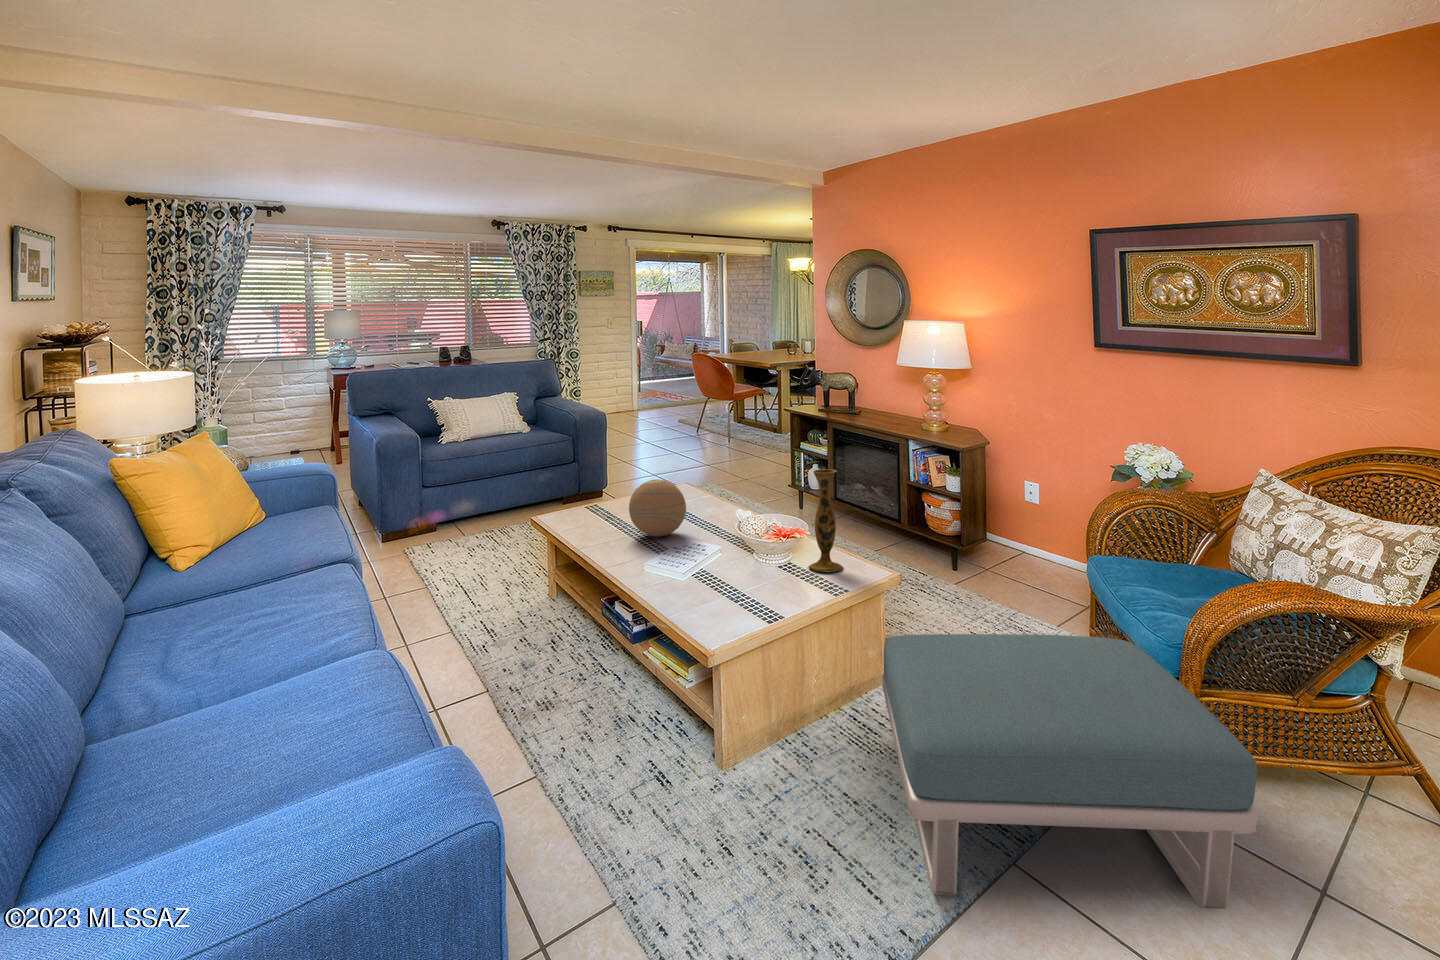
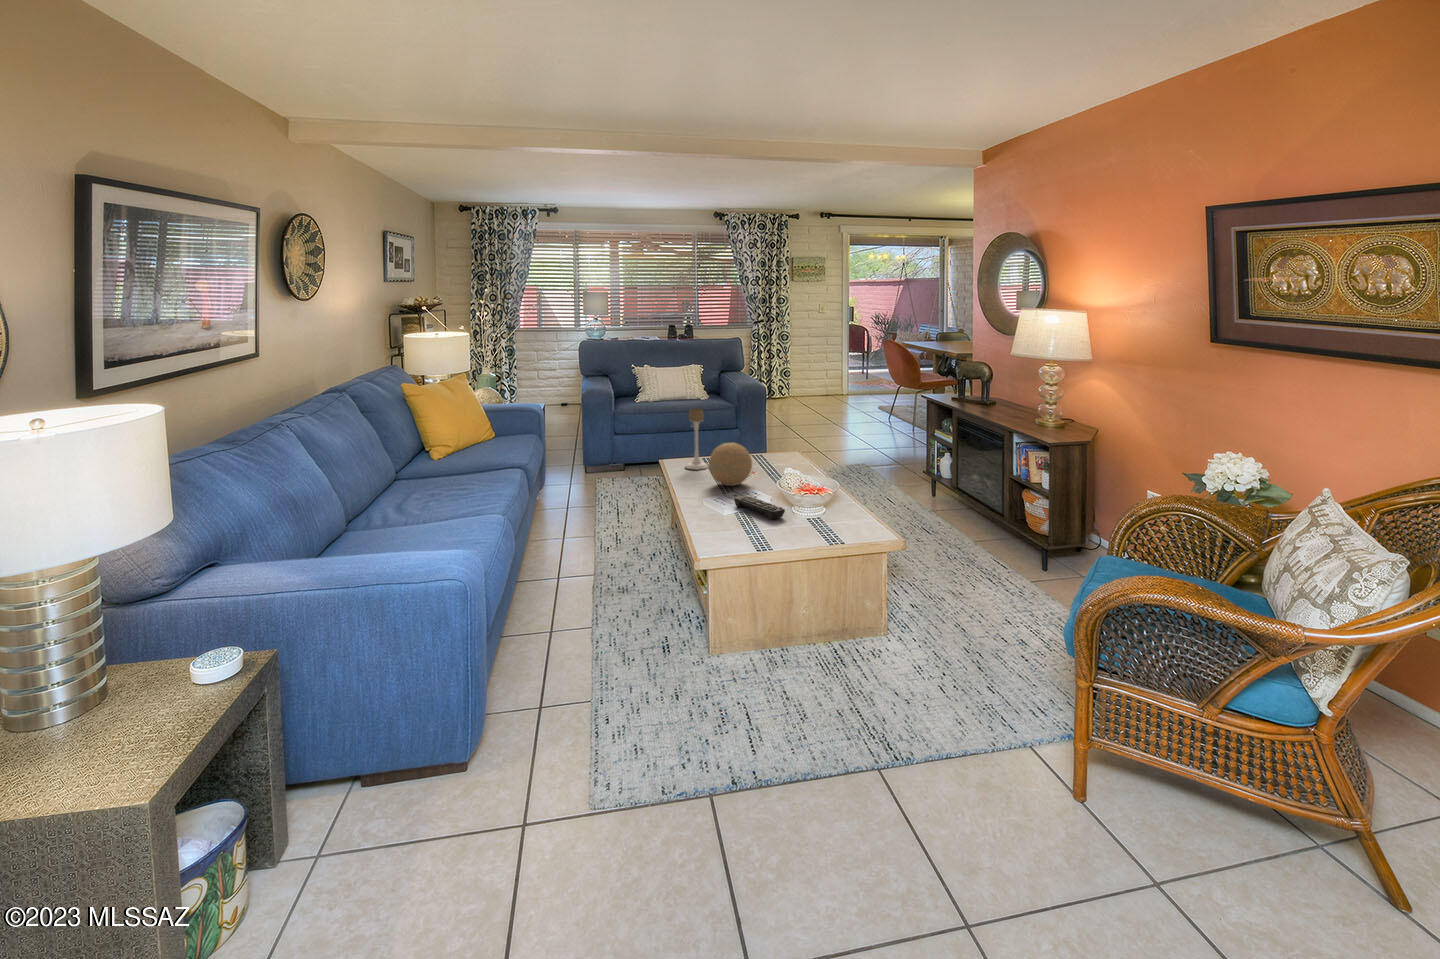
candle holder: none [576,440,608,521] -> present [685,409,708,470]
vase: present [808,469,843,572] -> none [814,445,841,525]
remote control: none [689,546,768,573] -> present [734,496,785,519]
footstool: present [882,634,1258,909] -> none [775,578,1037,807]

